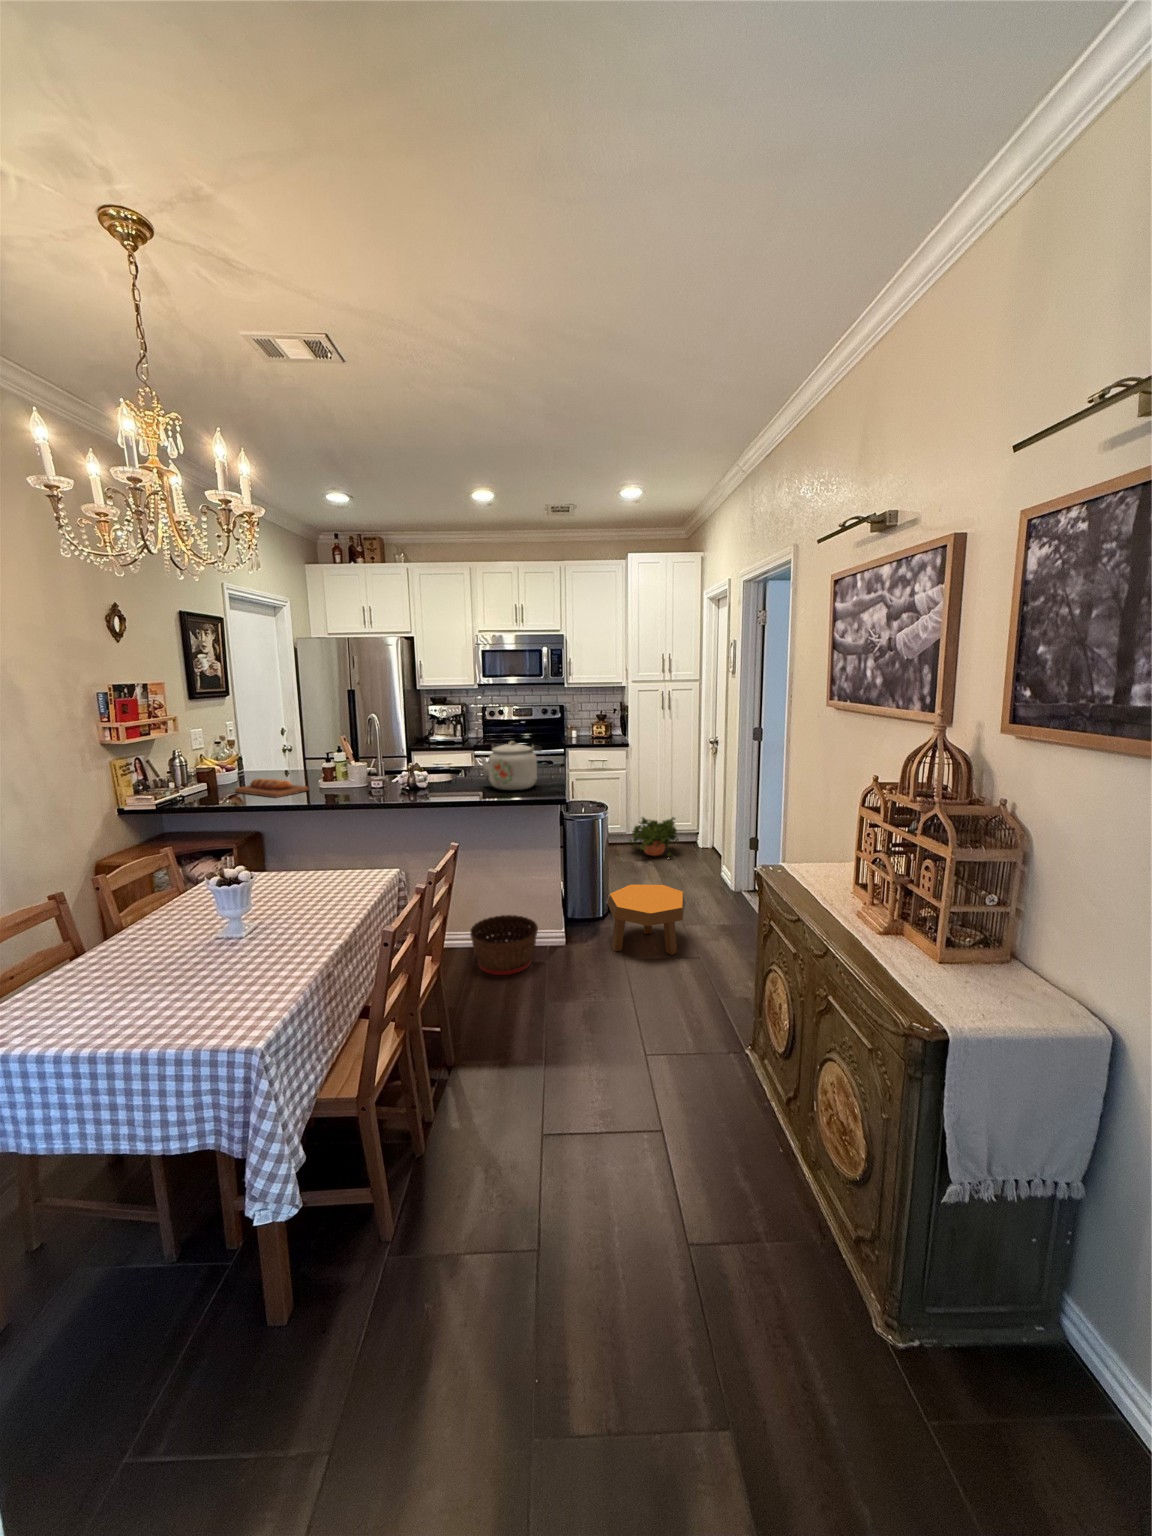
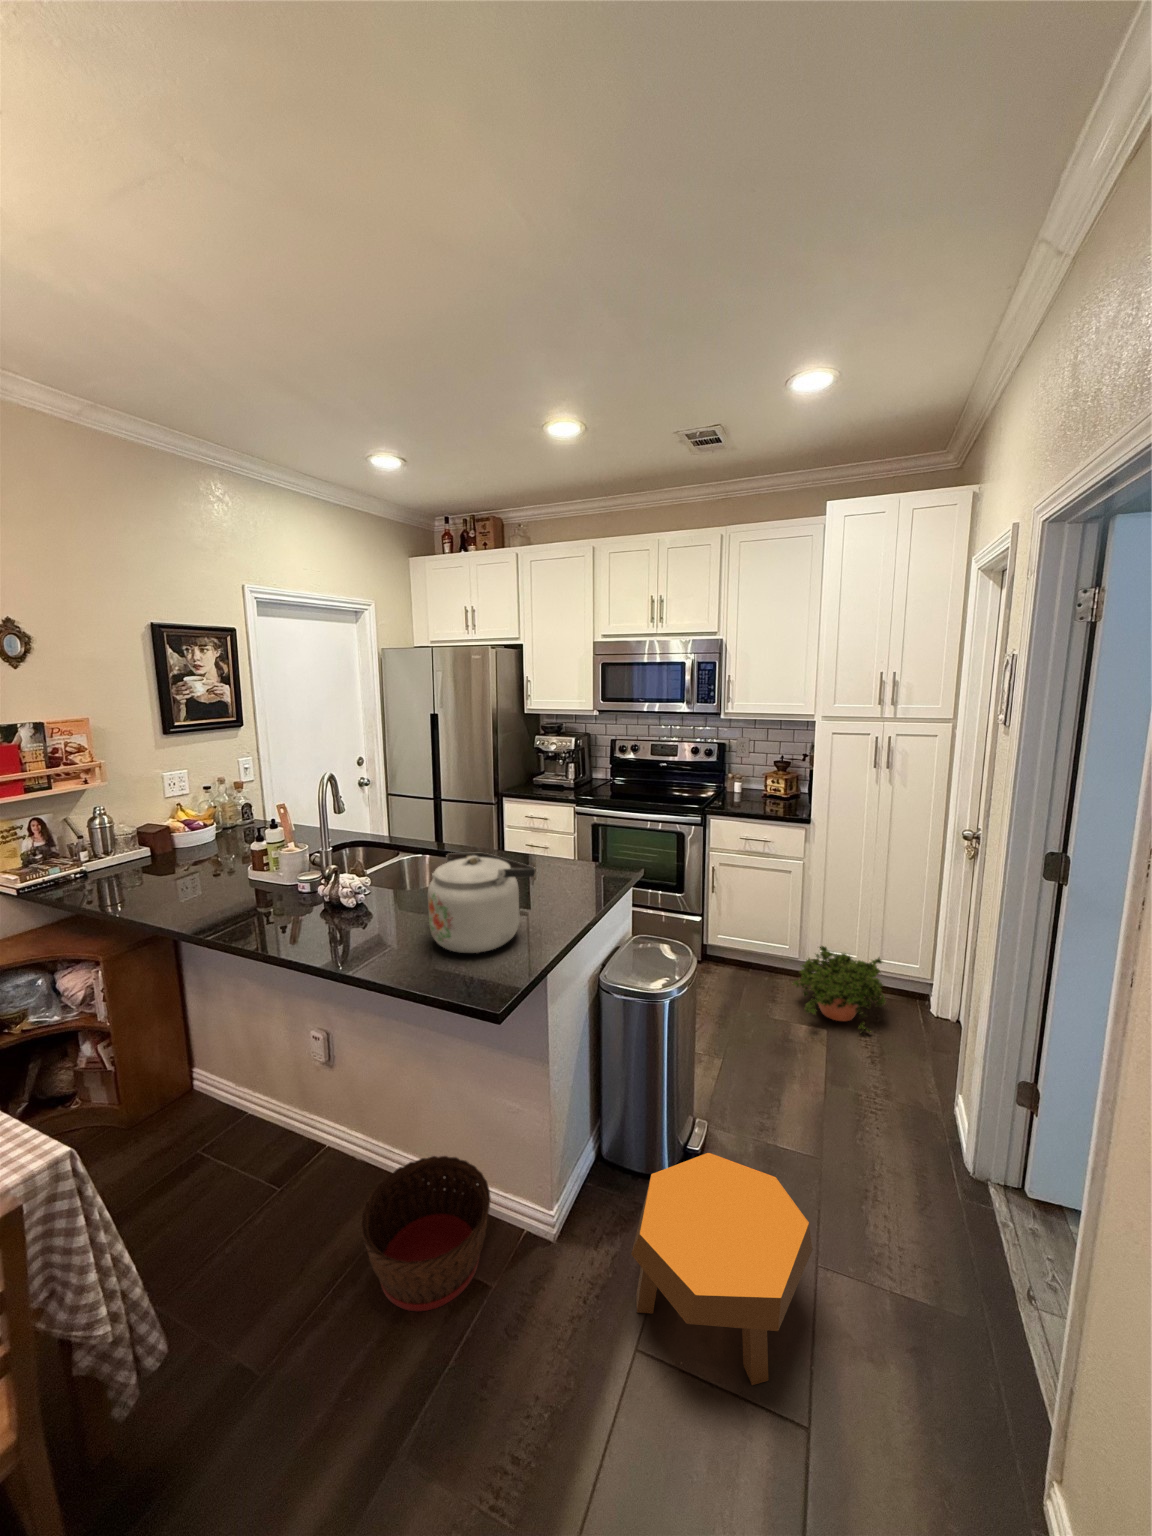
bread loaf: present [235,779,309,798] -> none [149,858,221,900]

